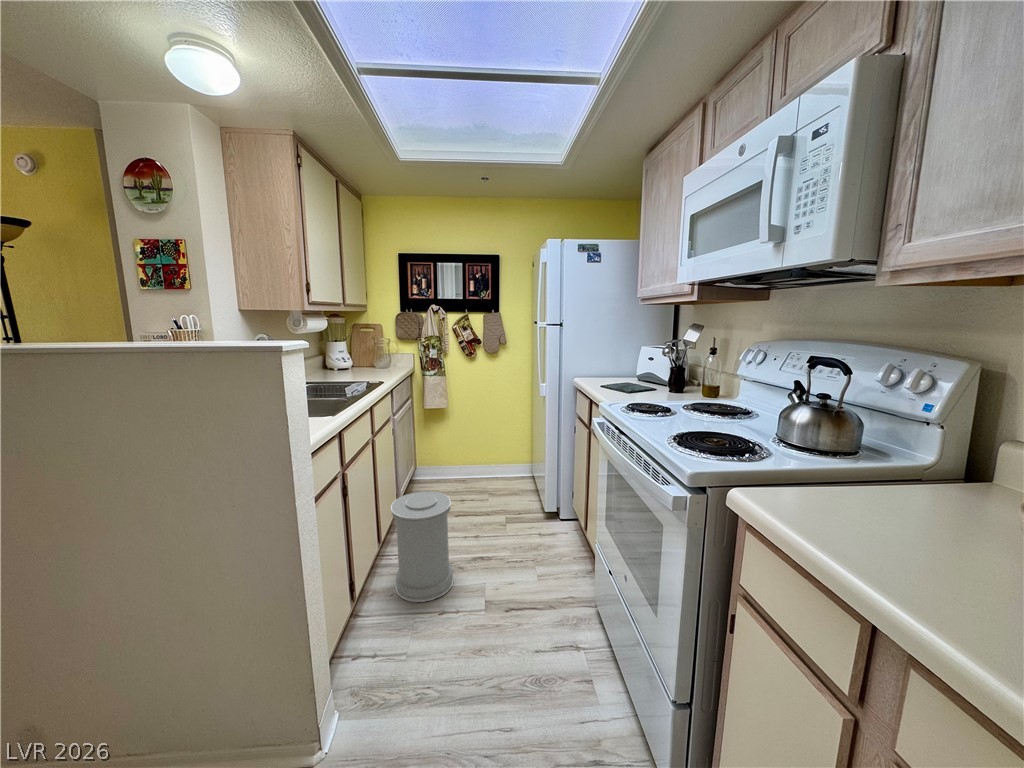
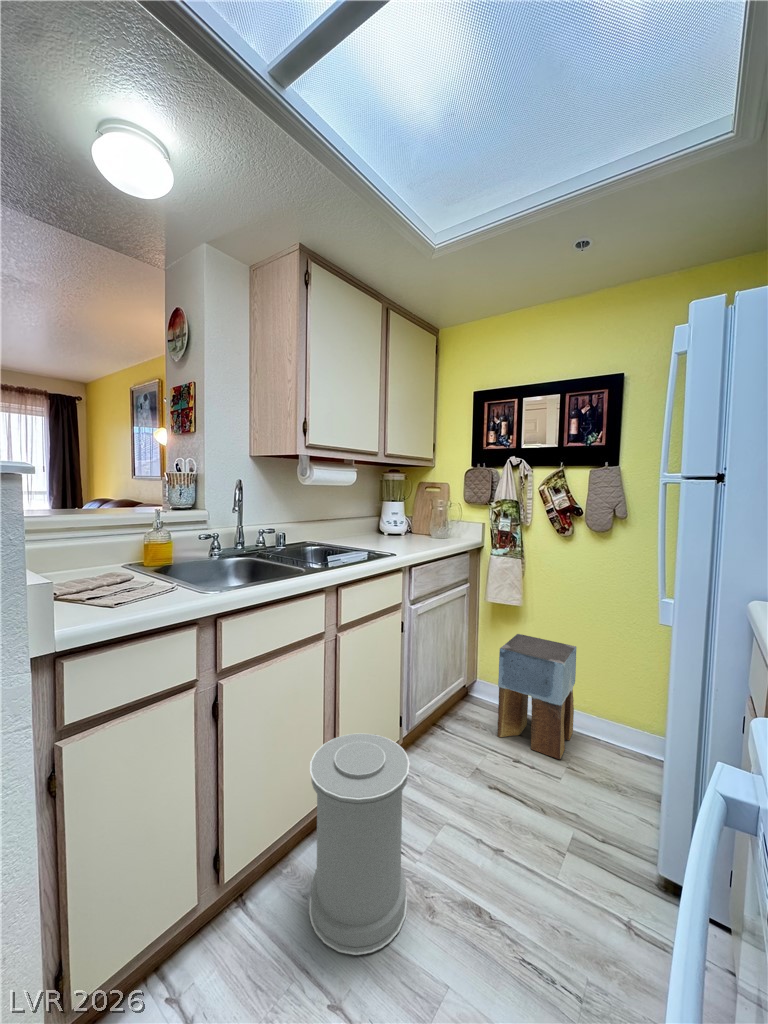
stool: none [443,426,484,493] -> present [497,634,576,759]

